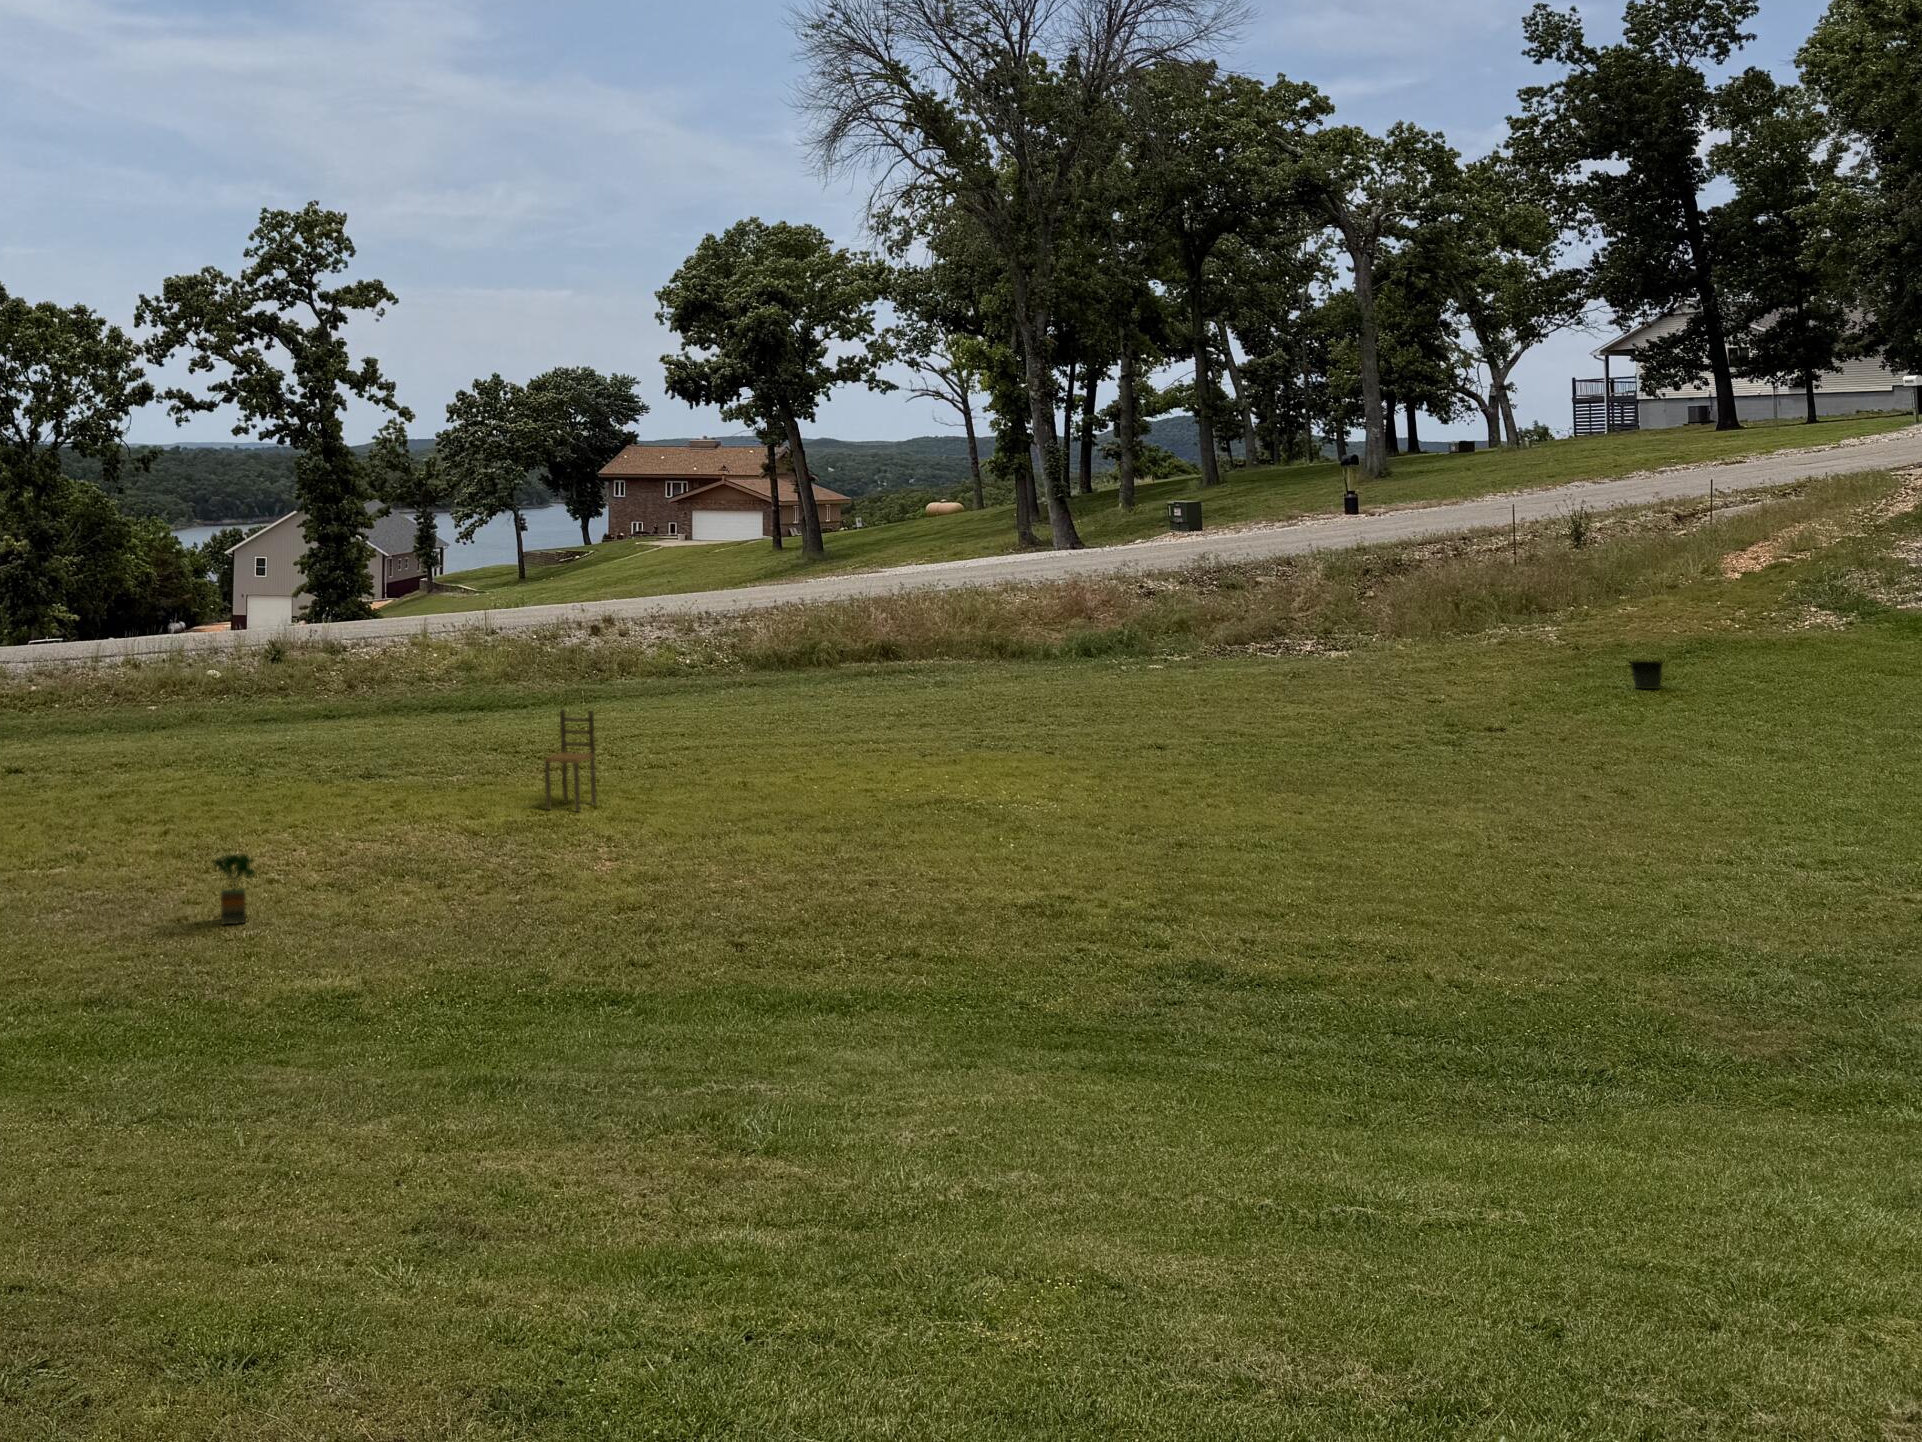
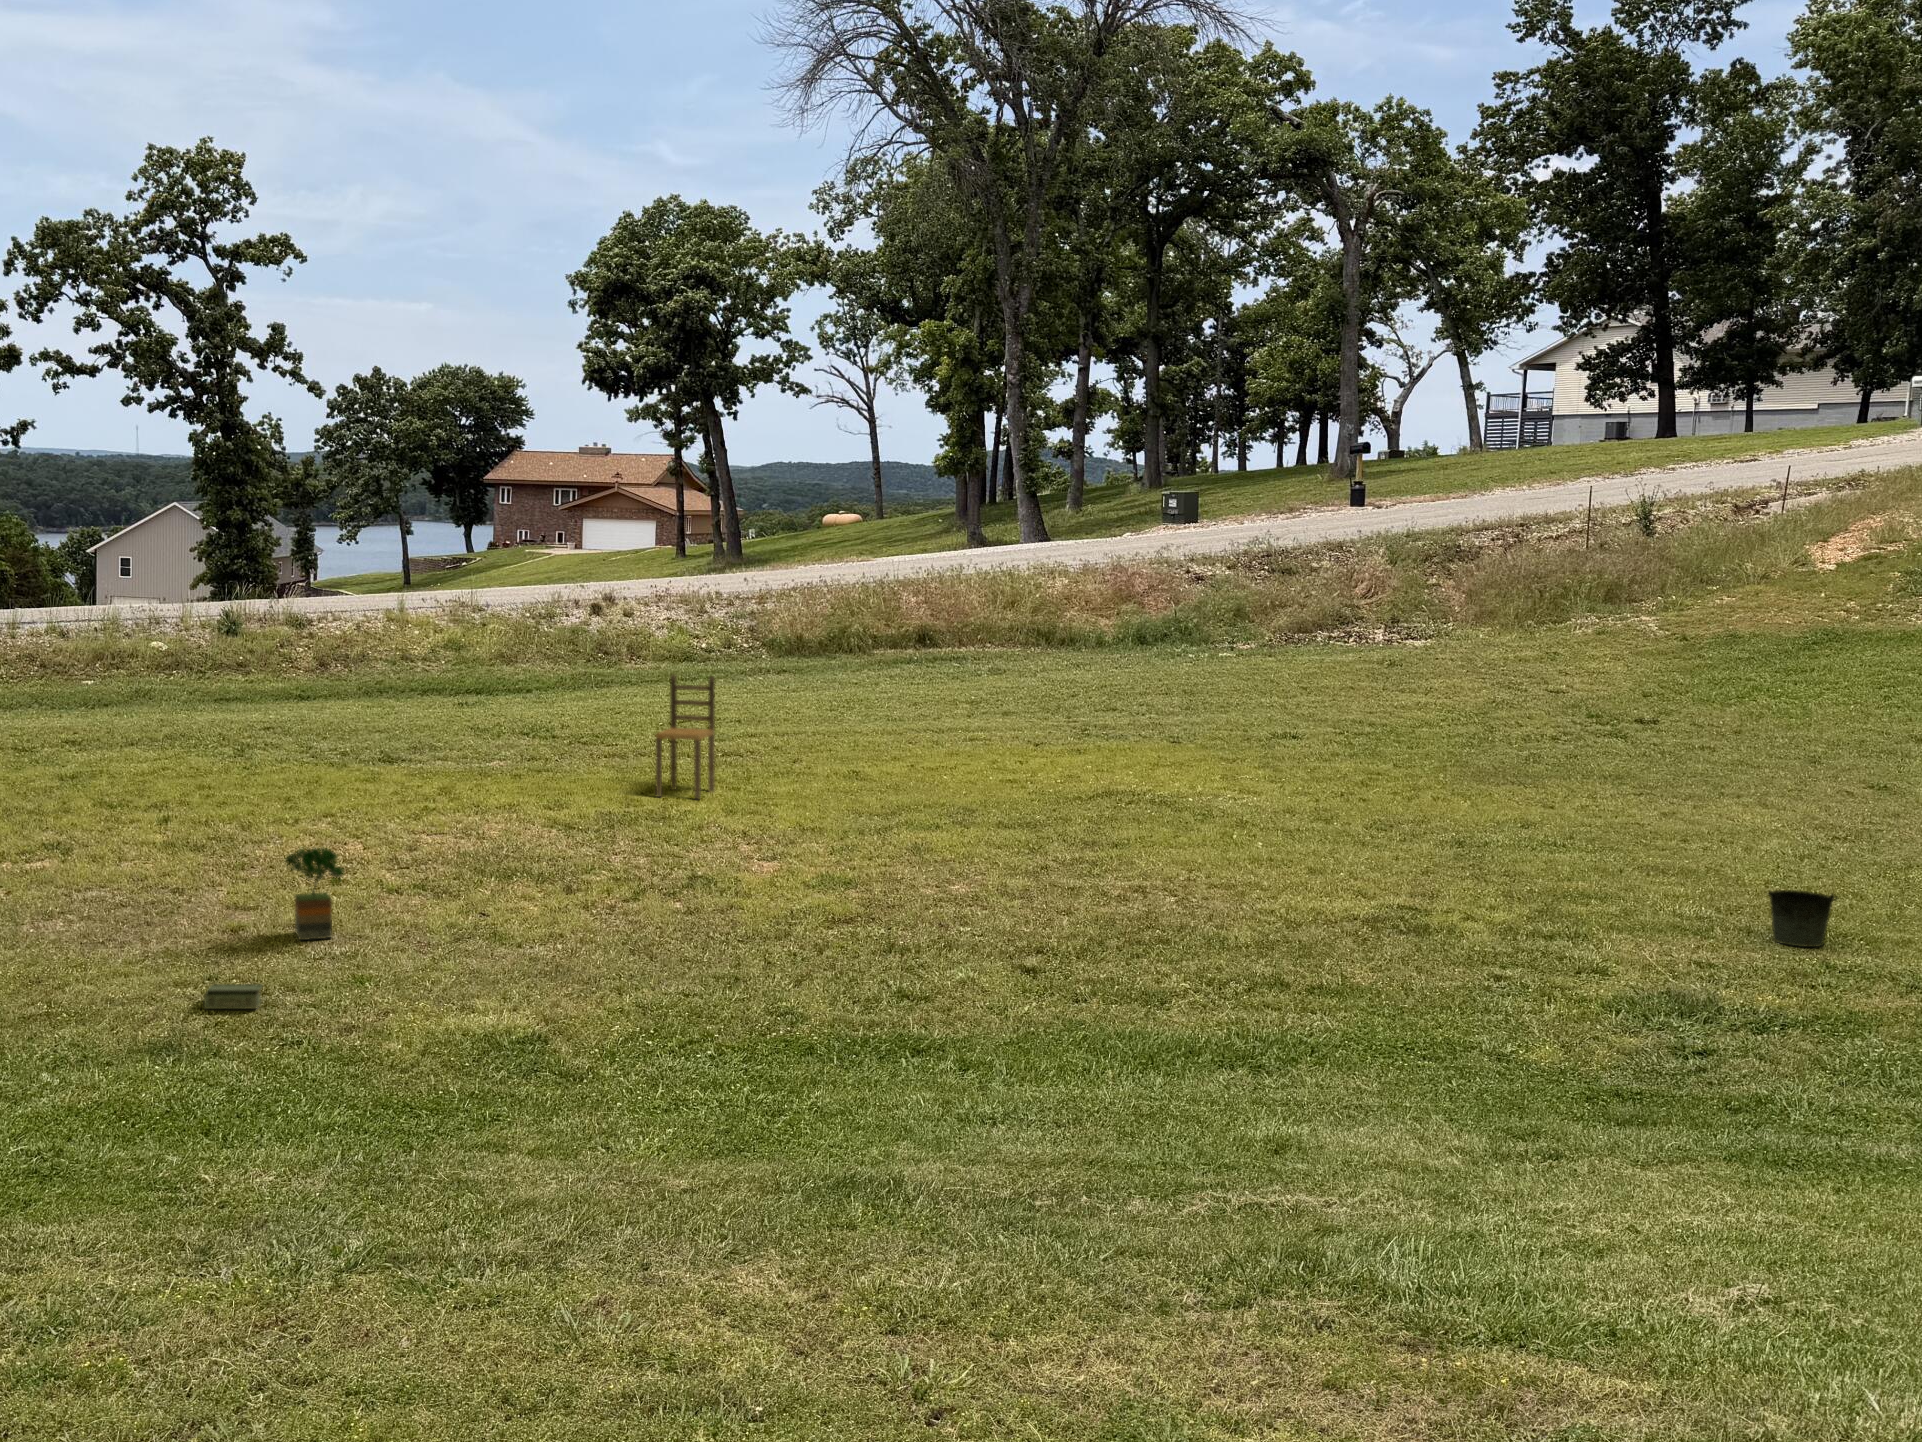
bucket: present [1630,661,1663,689] -> present [1768,890,1837,947]
toolbox: none [135,955,180,974] -> present [203,984,263,1009]

